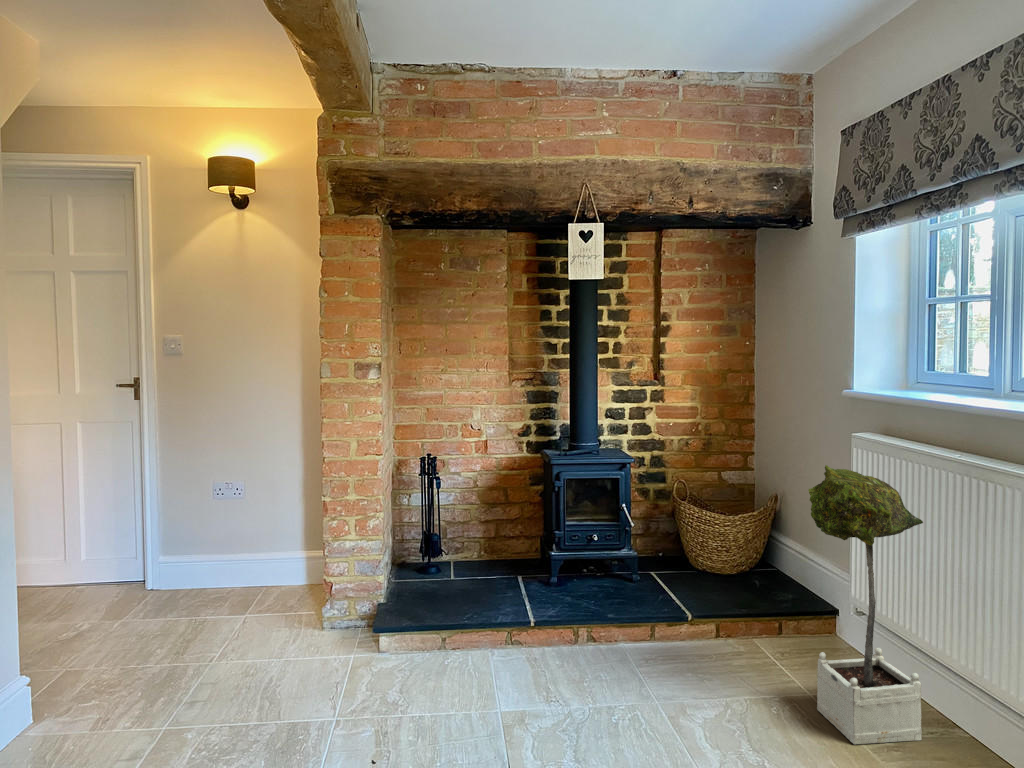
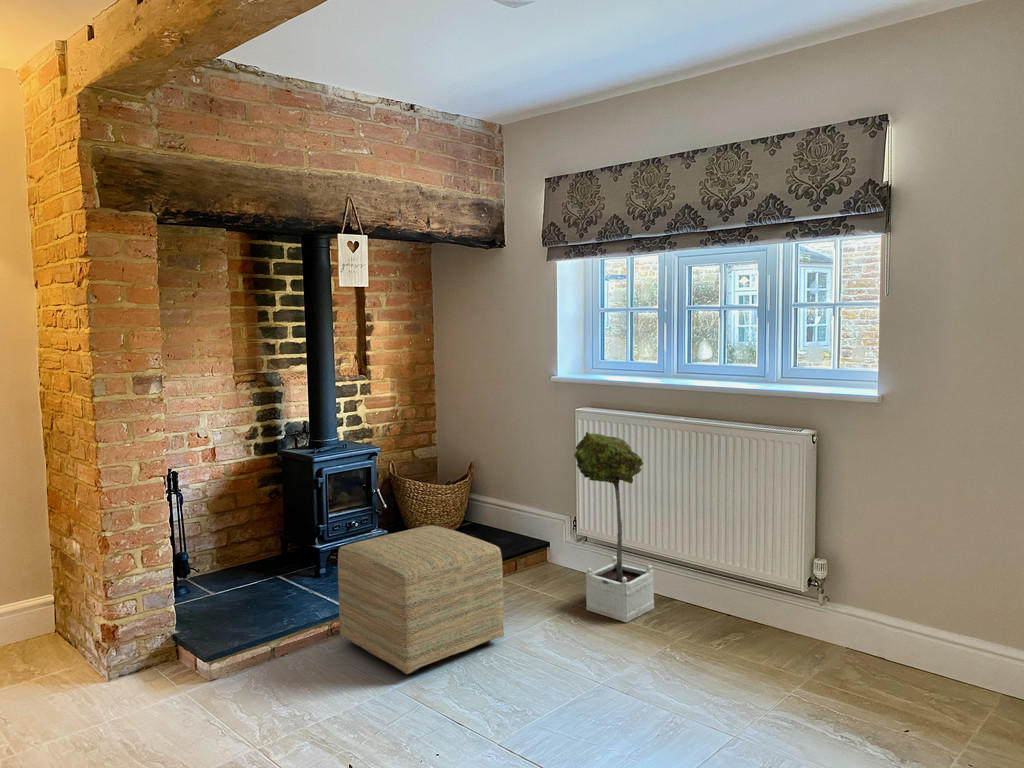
ottoman: none [512,551,668,708] -> present [338,525,504,674]

